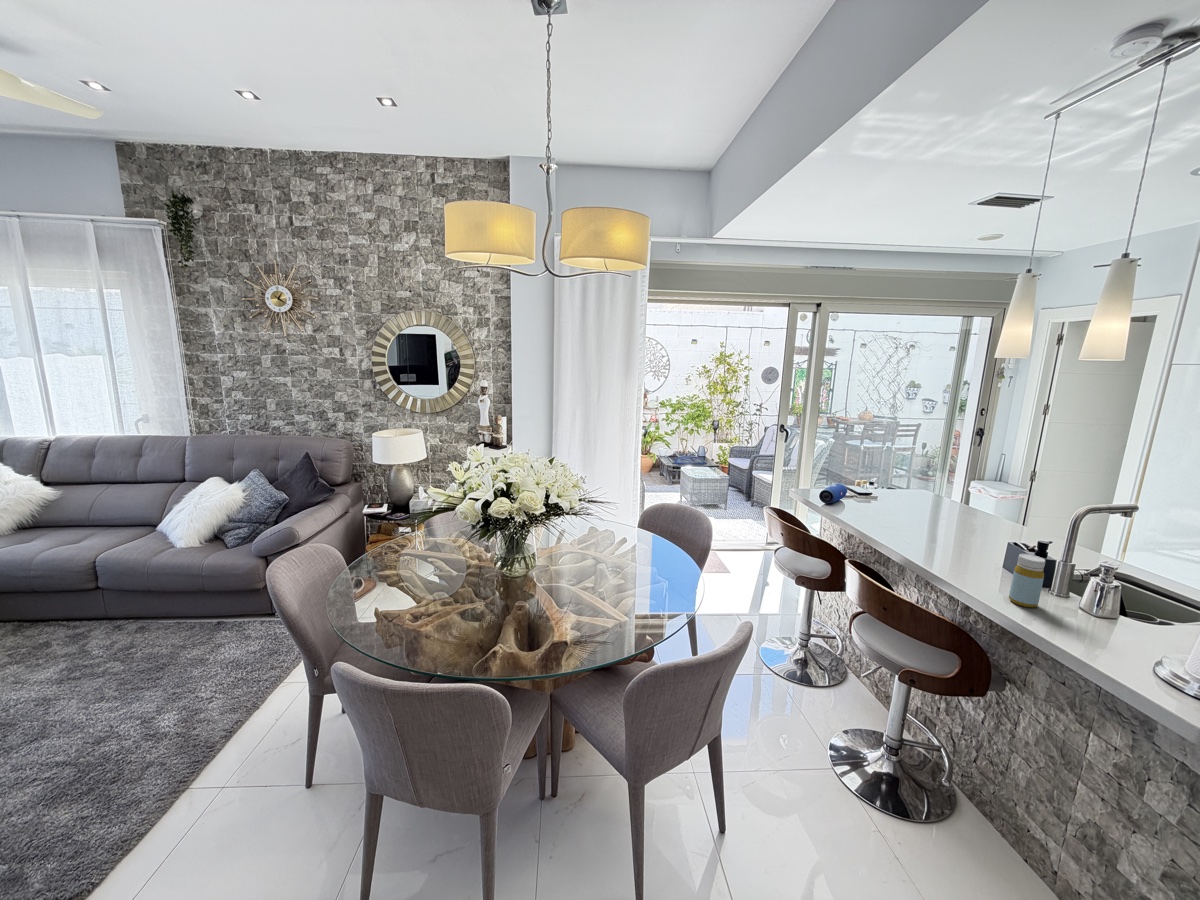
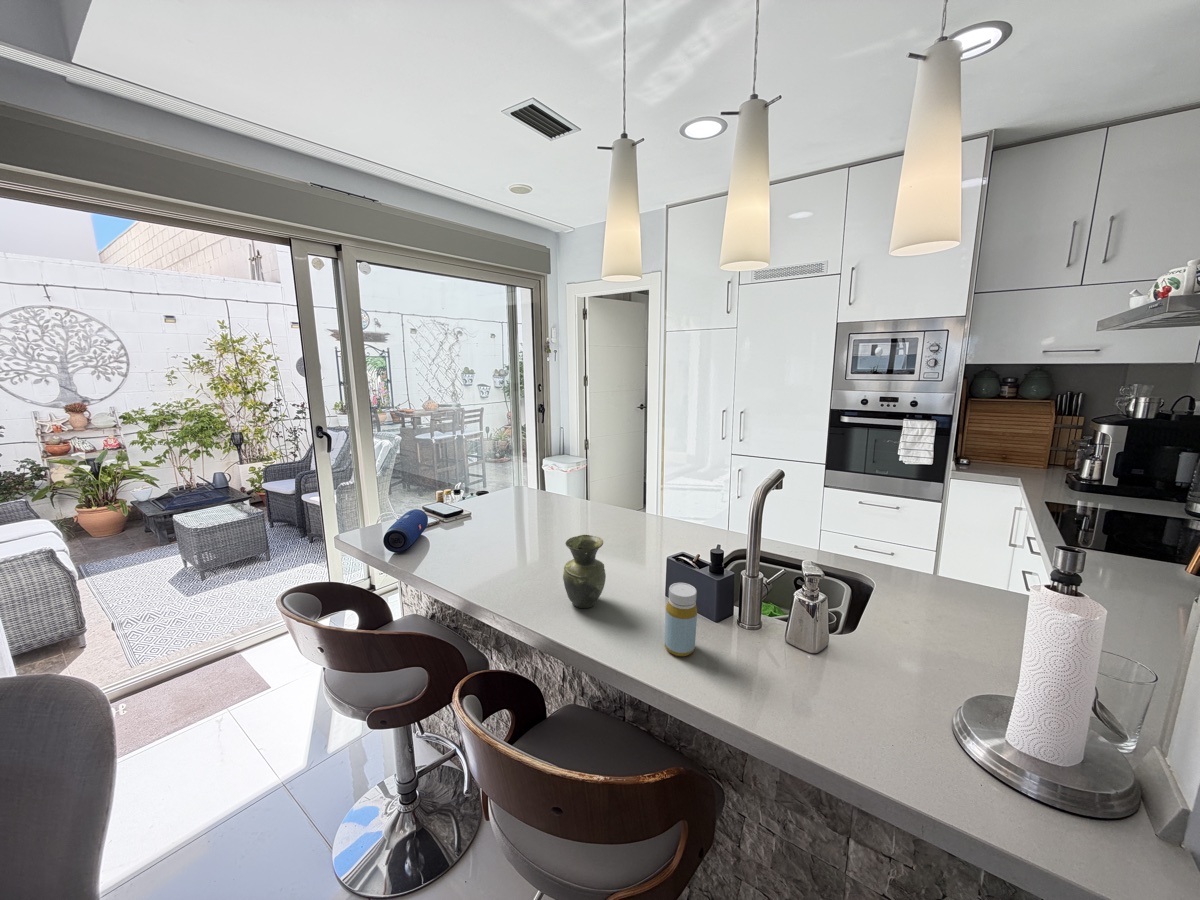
vase: none [939,513,980,566] -> present [563,535,606,608]

